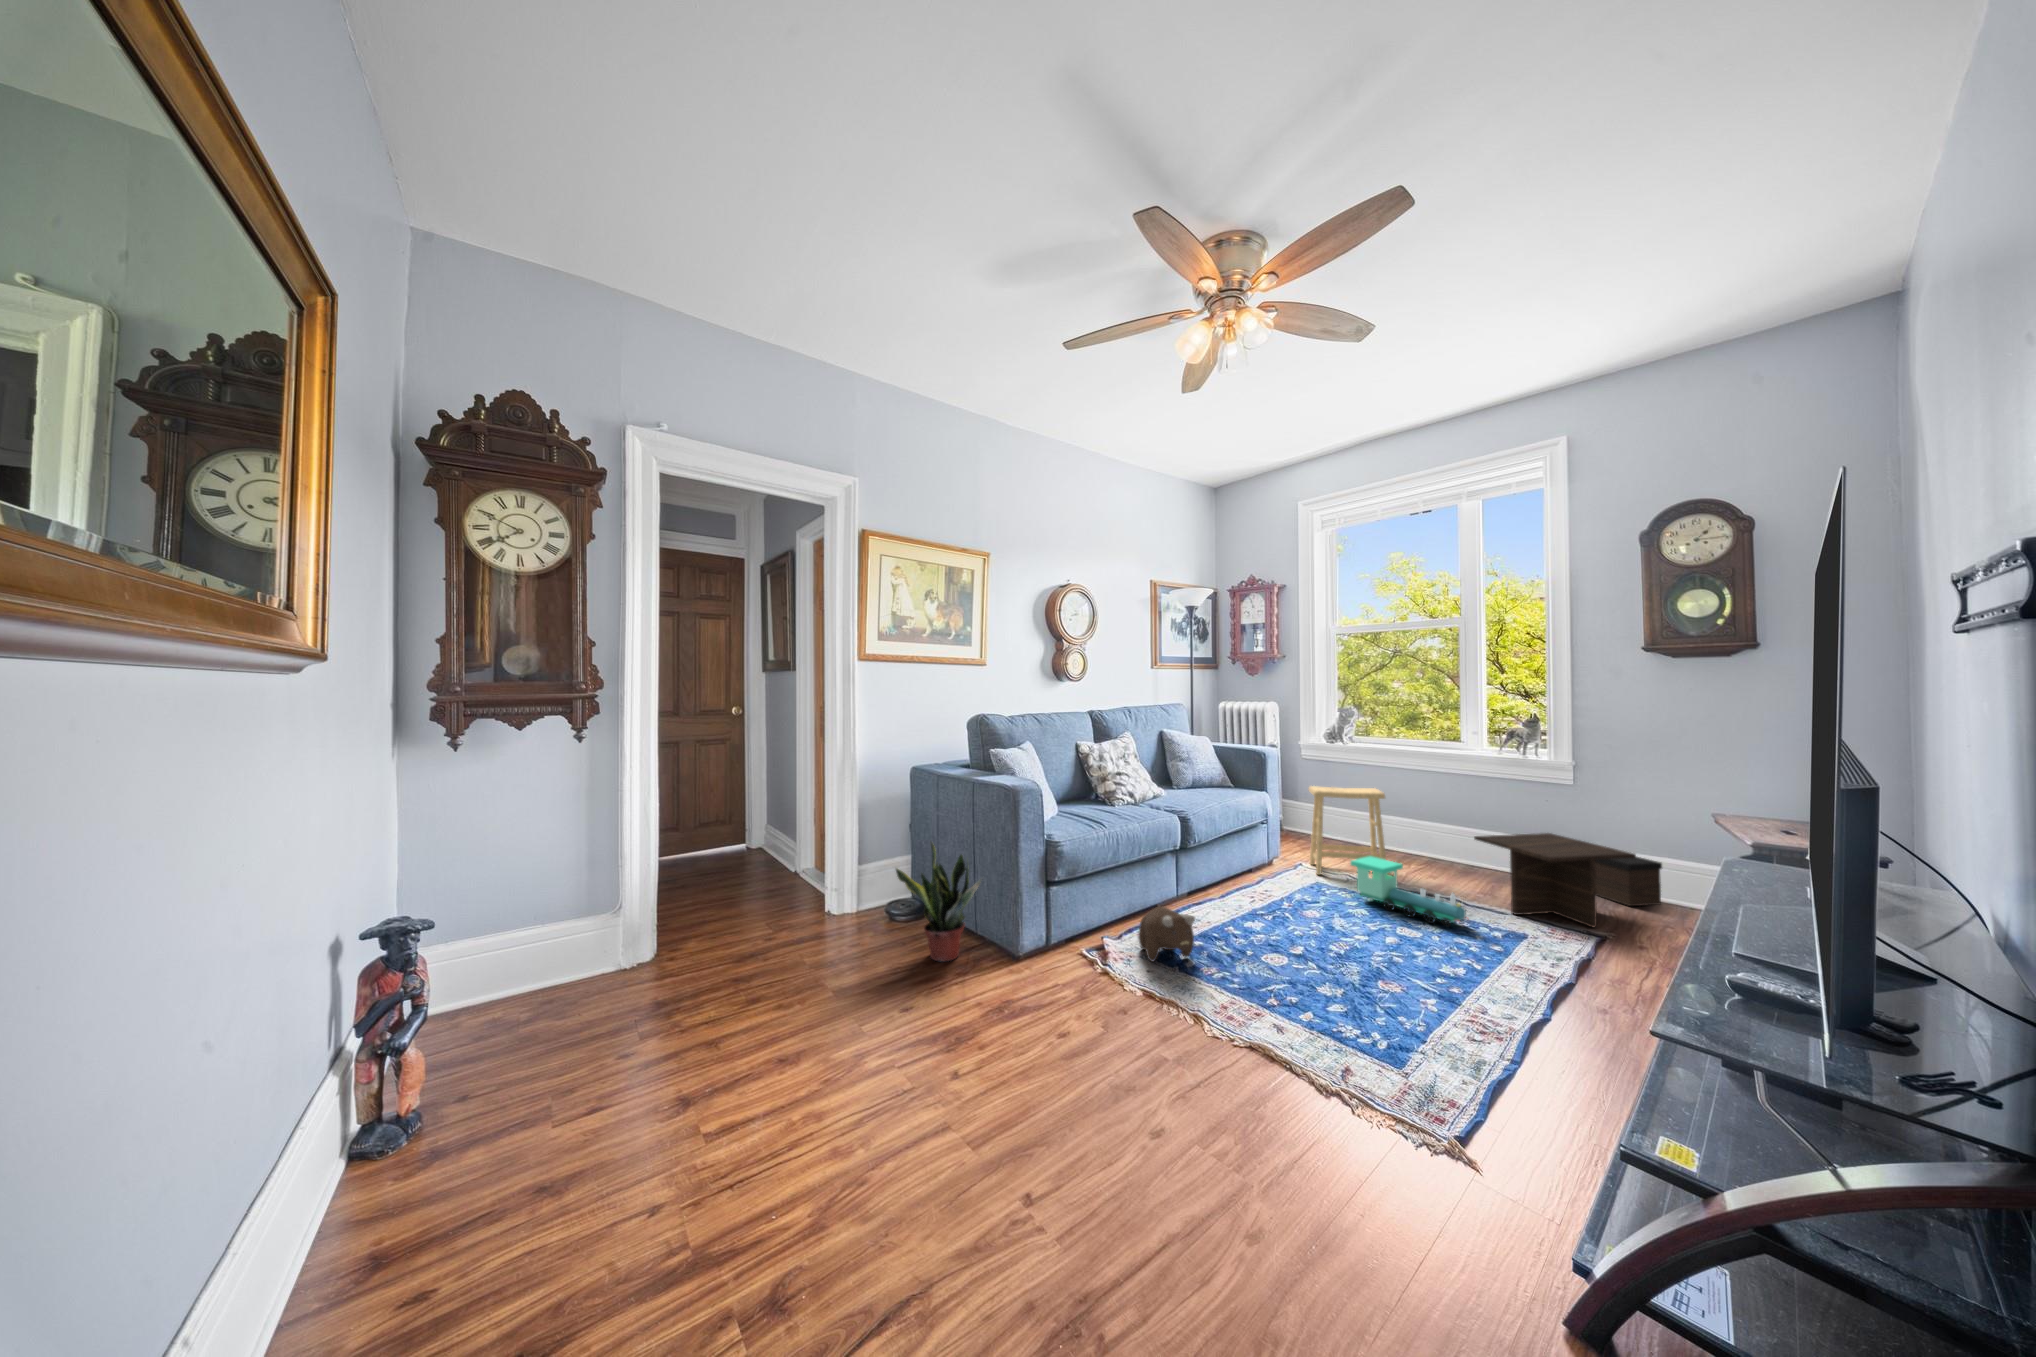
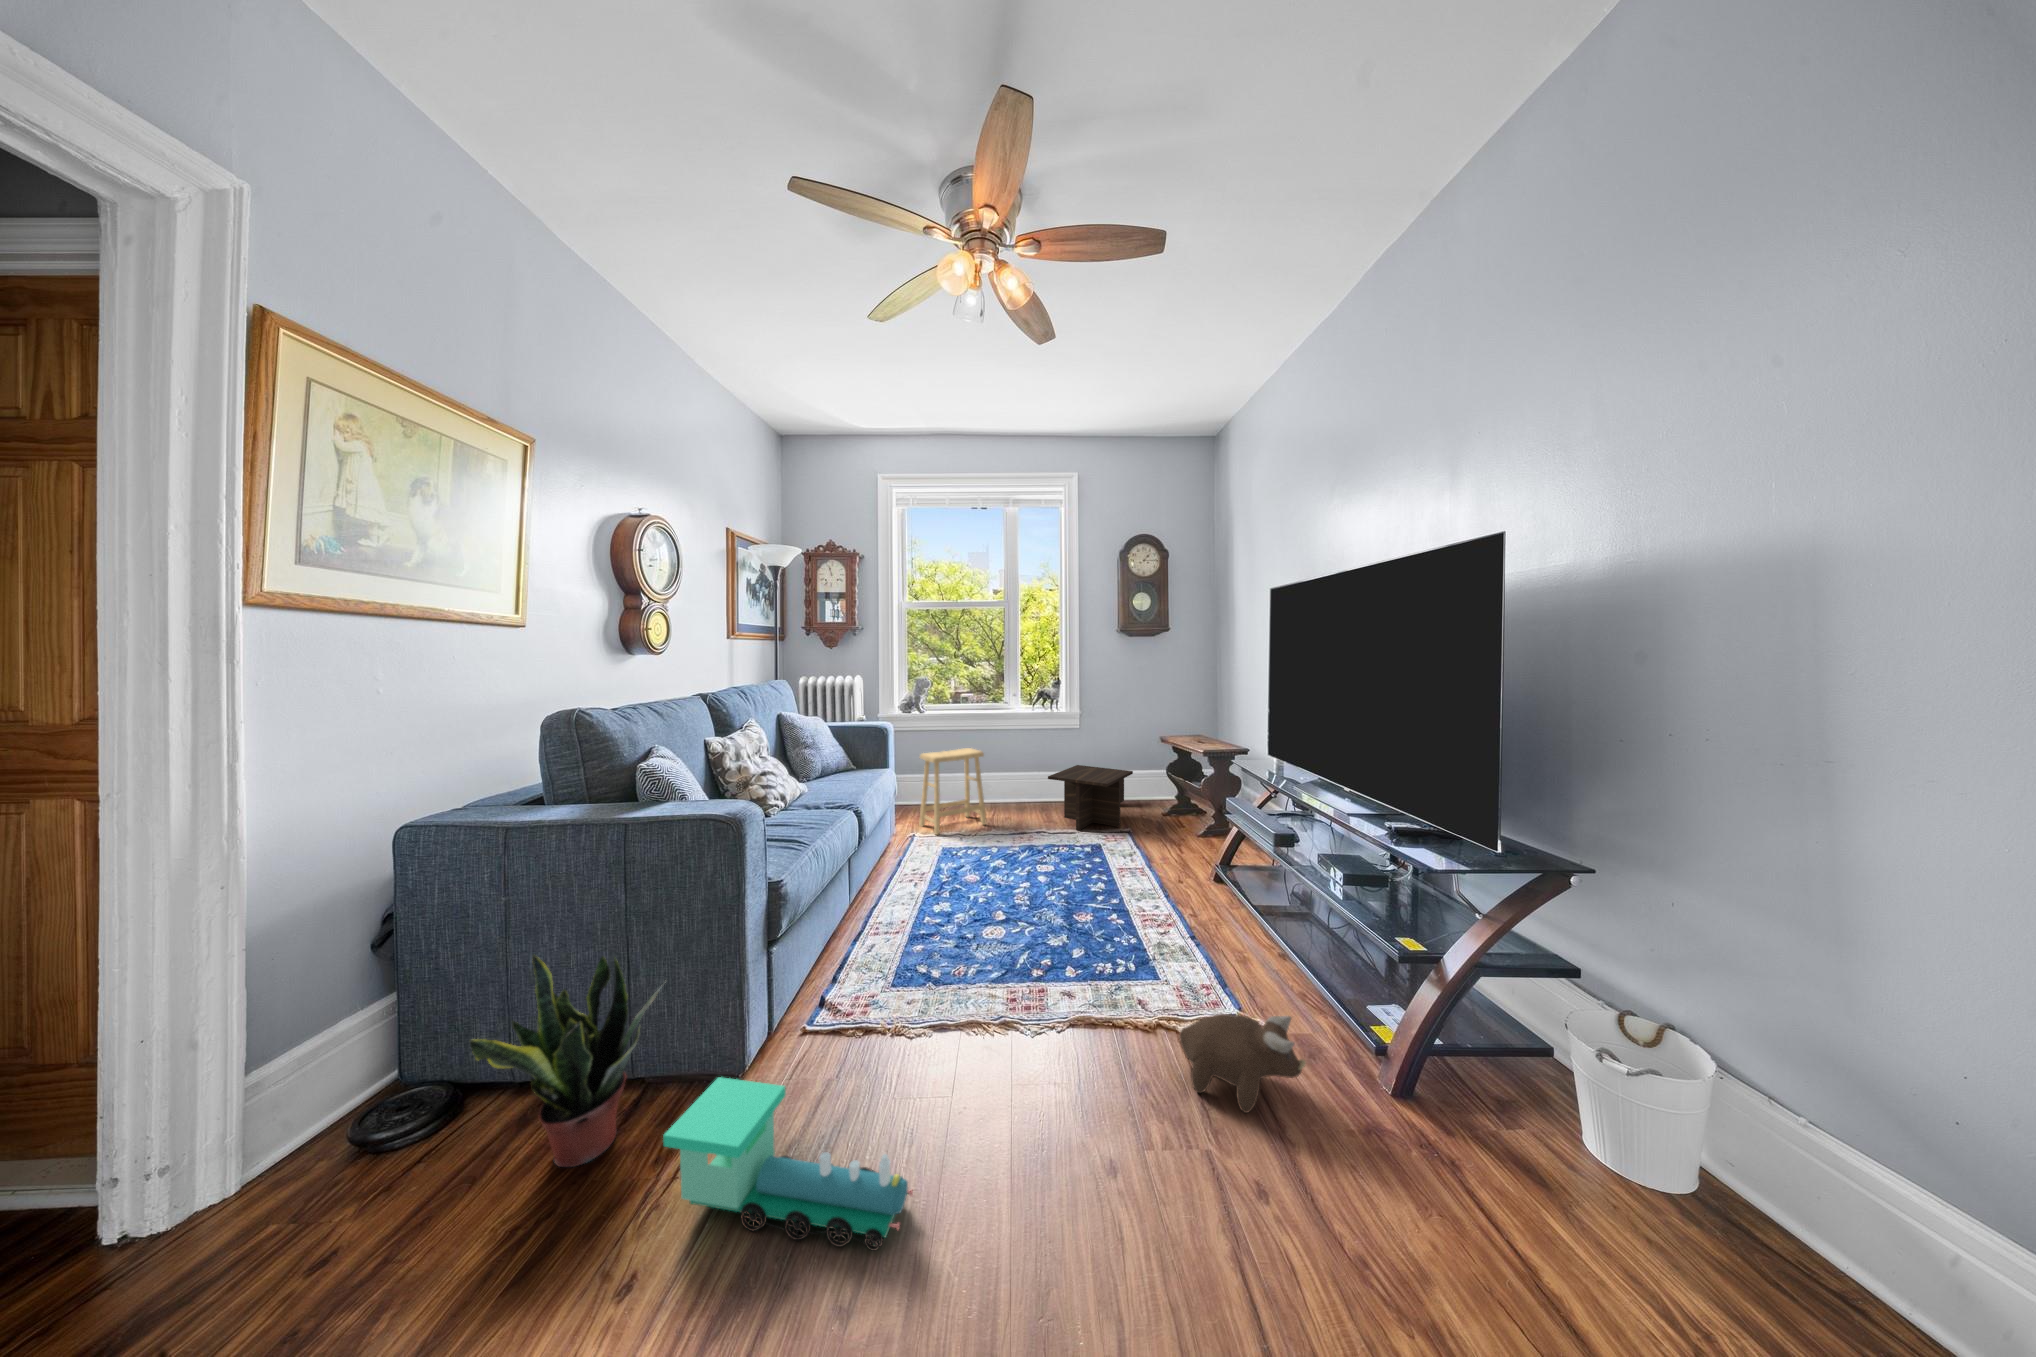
toy train: present [1351,856,1468,926] -> present [663,1077,913,1251]
plush toy: present [1138,907,1195,962] -> present [1179,1014,1306,1113]

